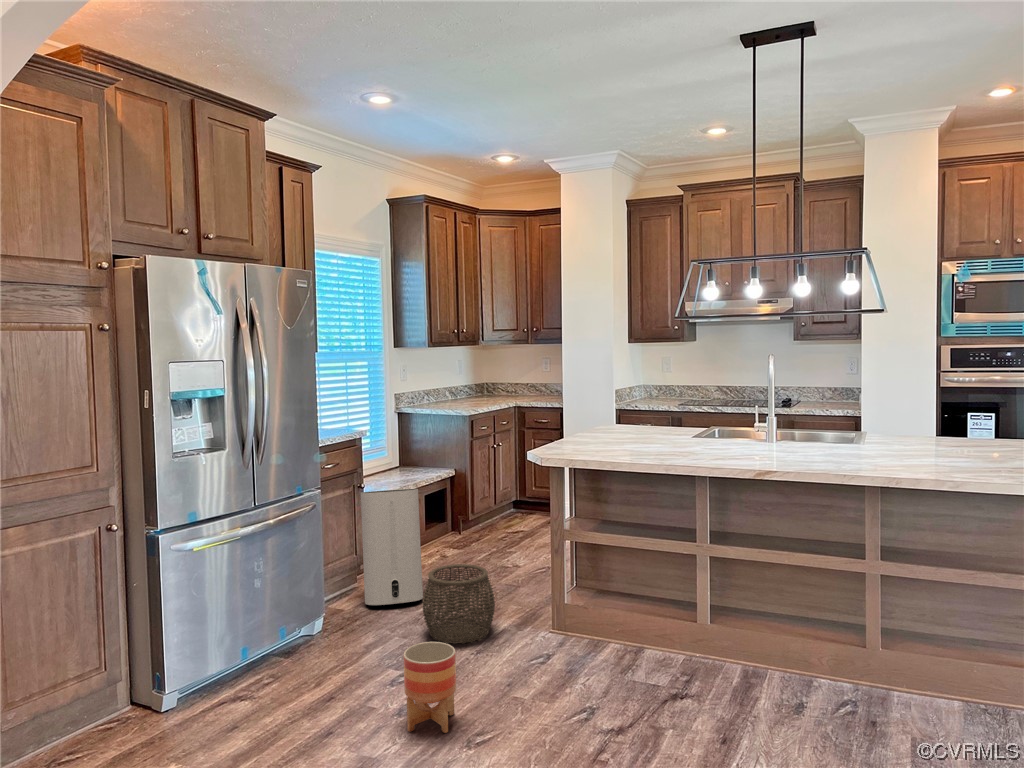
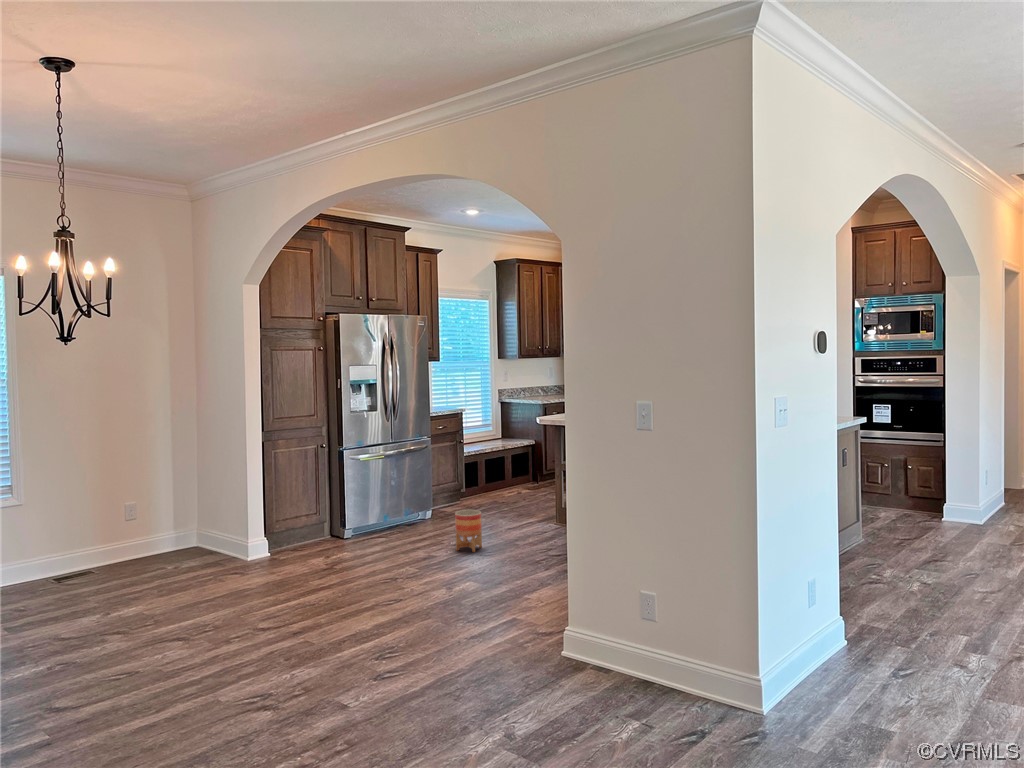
air purifier: present [361,489,423,605] -> none [459,443,493,510]
woven basket: present [423,564,495,644] -> none [483,484,525,526]

